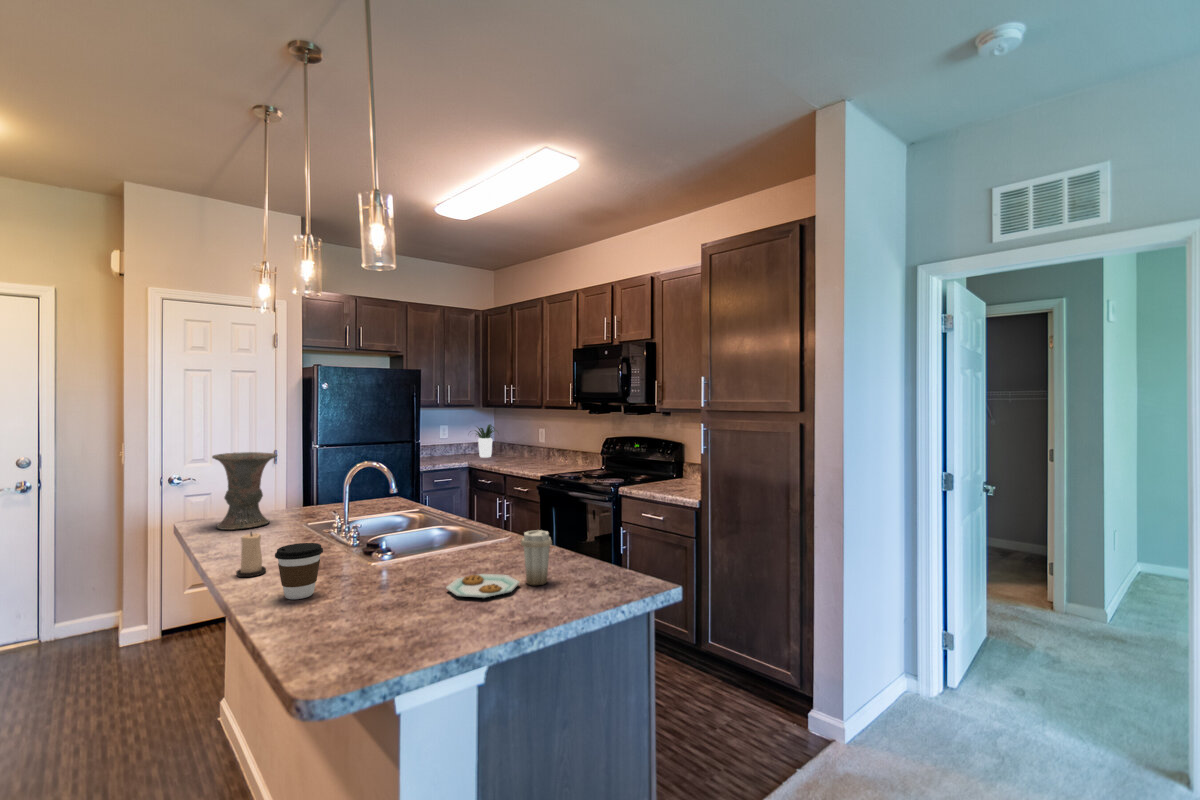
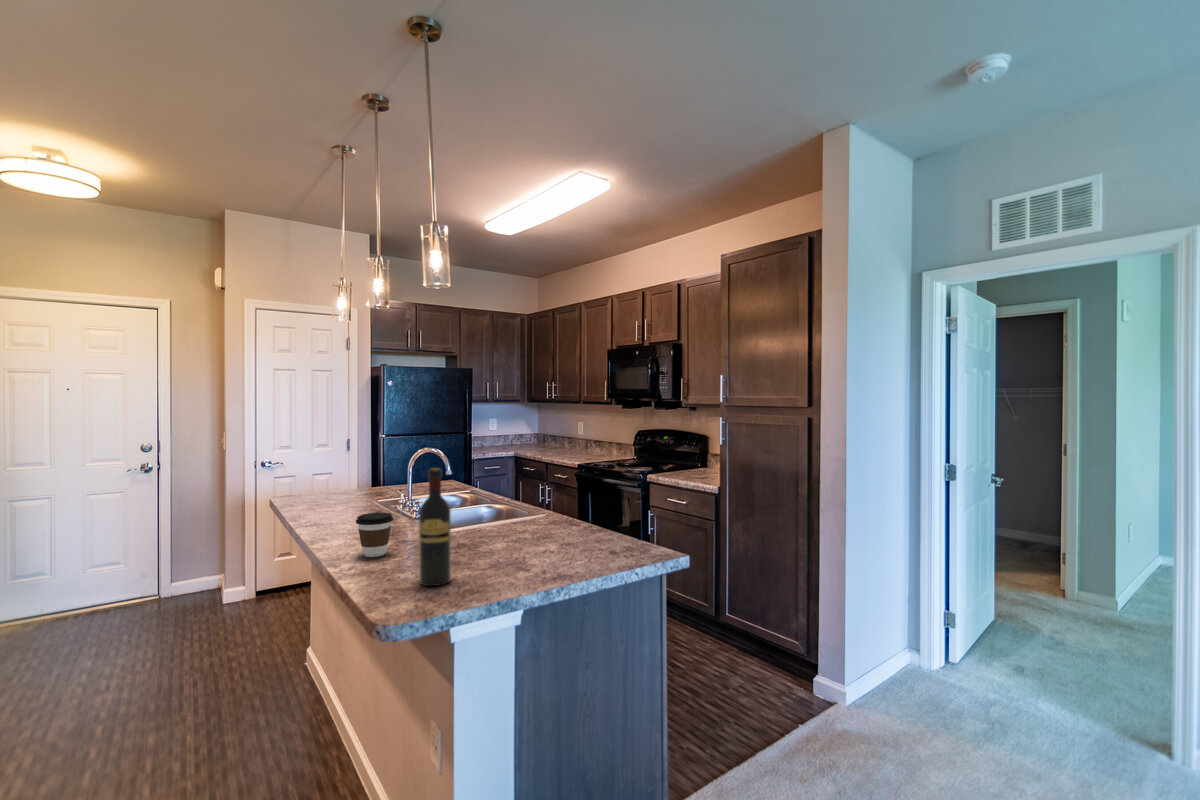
potted plant: present [470,424,498,457] -> none [513,418,547,447]
vase: present [212,452,277,530] -> none [301,440,353,504]
wine bottle: none [355,489,395,639] -> present [419,468,451,586]
plate: present [446,530,552,598] -> none [491,506,579,560]
candle: present [236,532,266,577] -> none [324,503,347,540]

